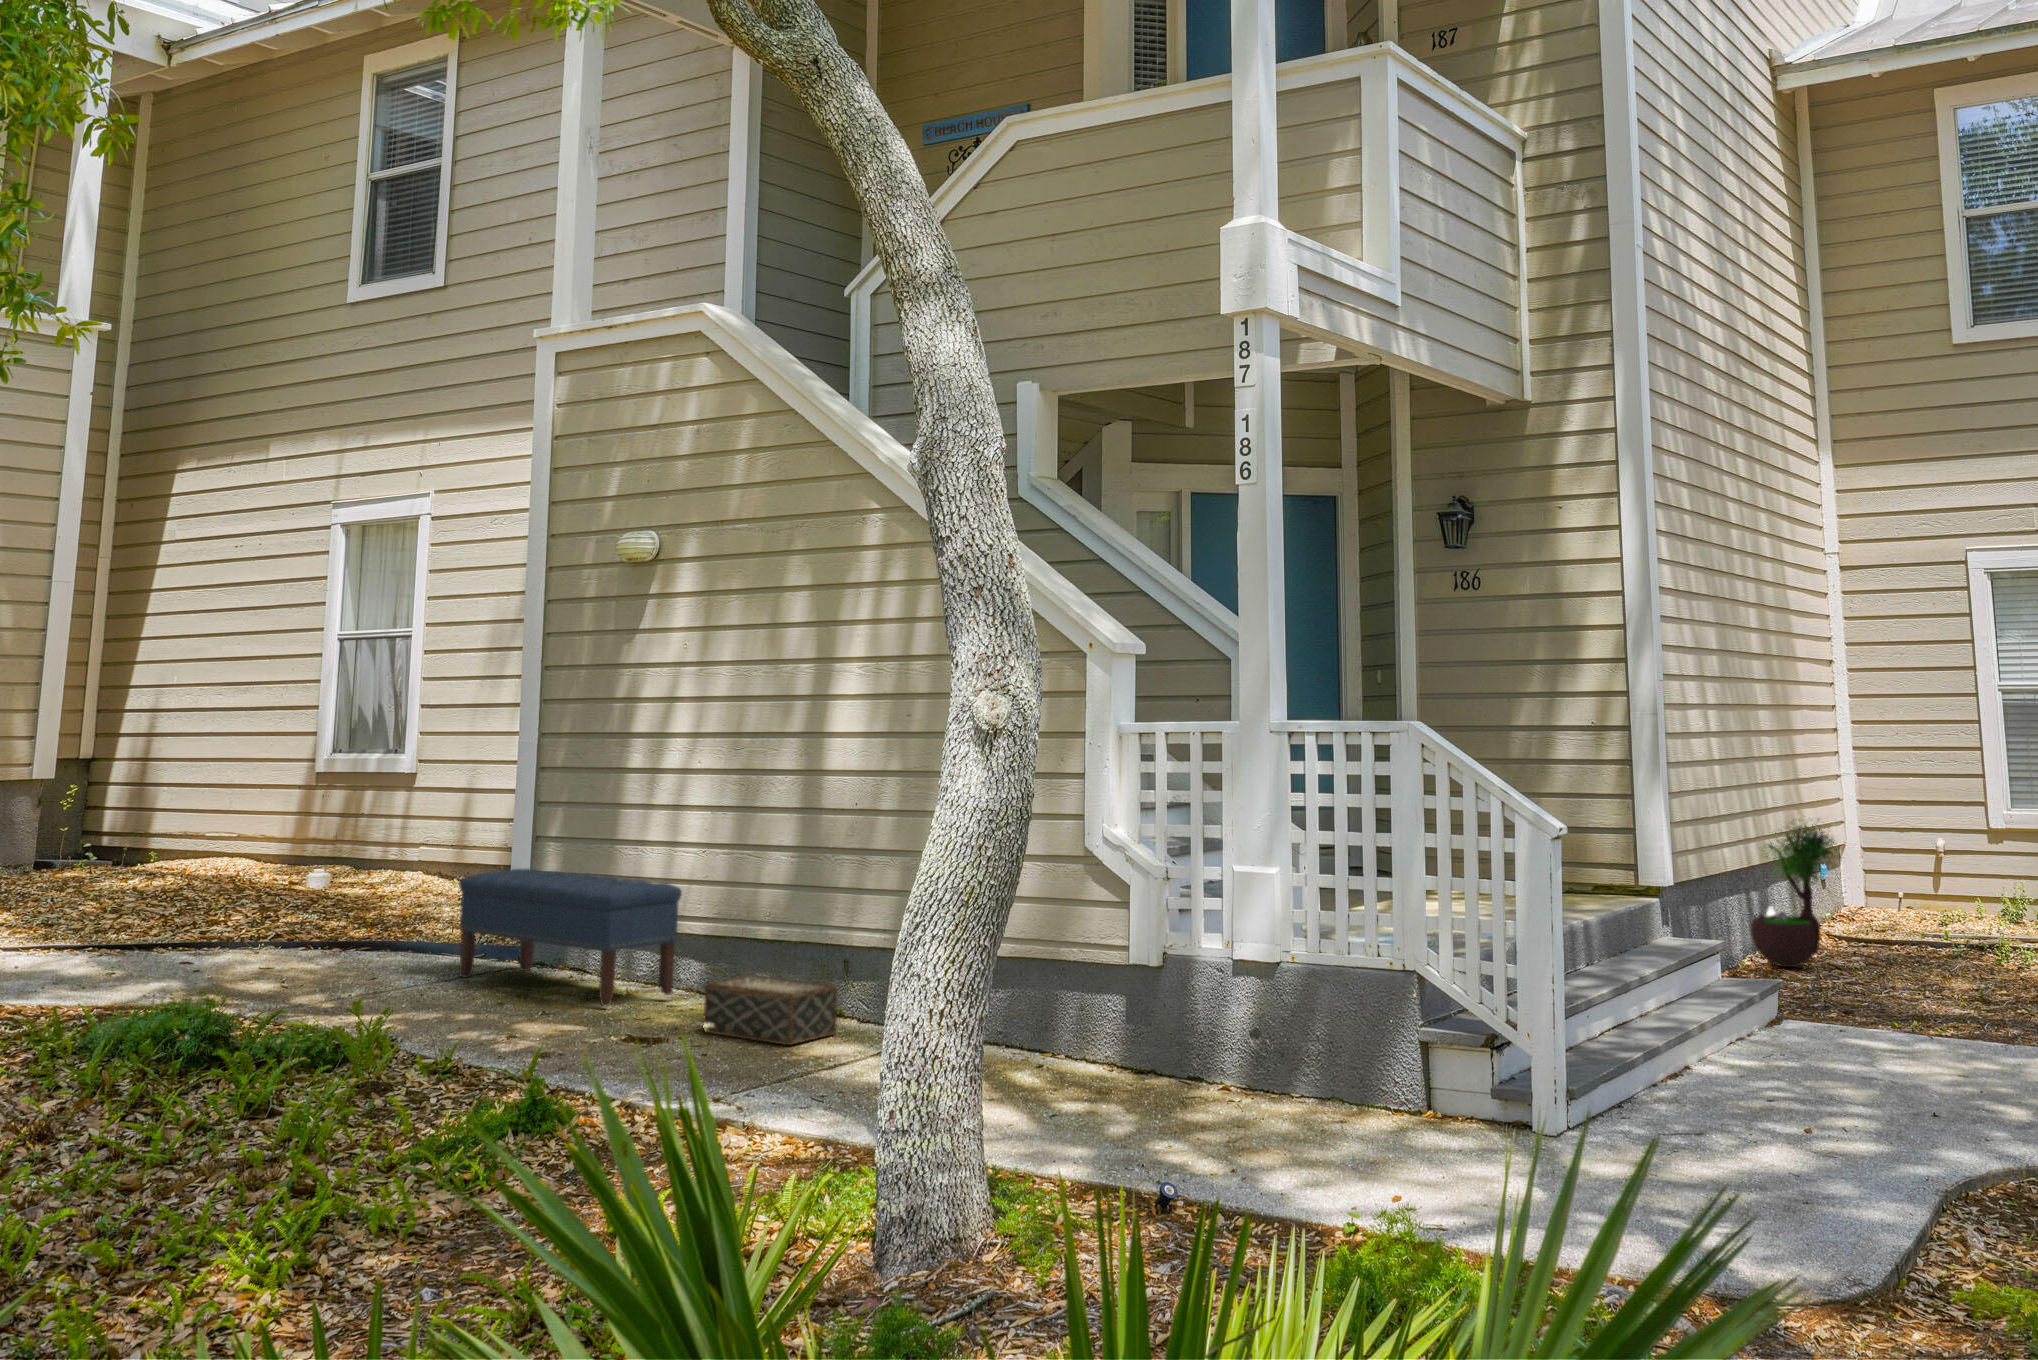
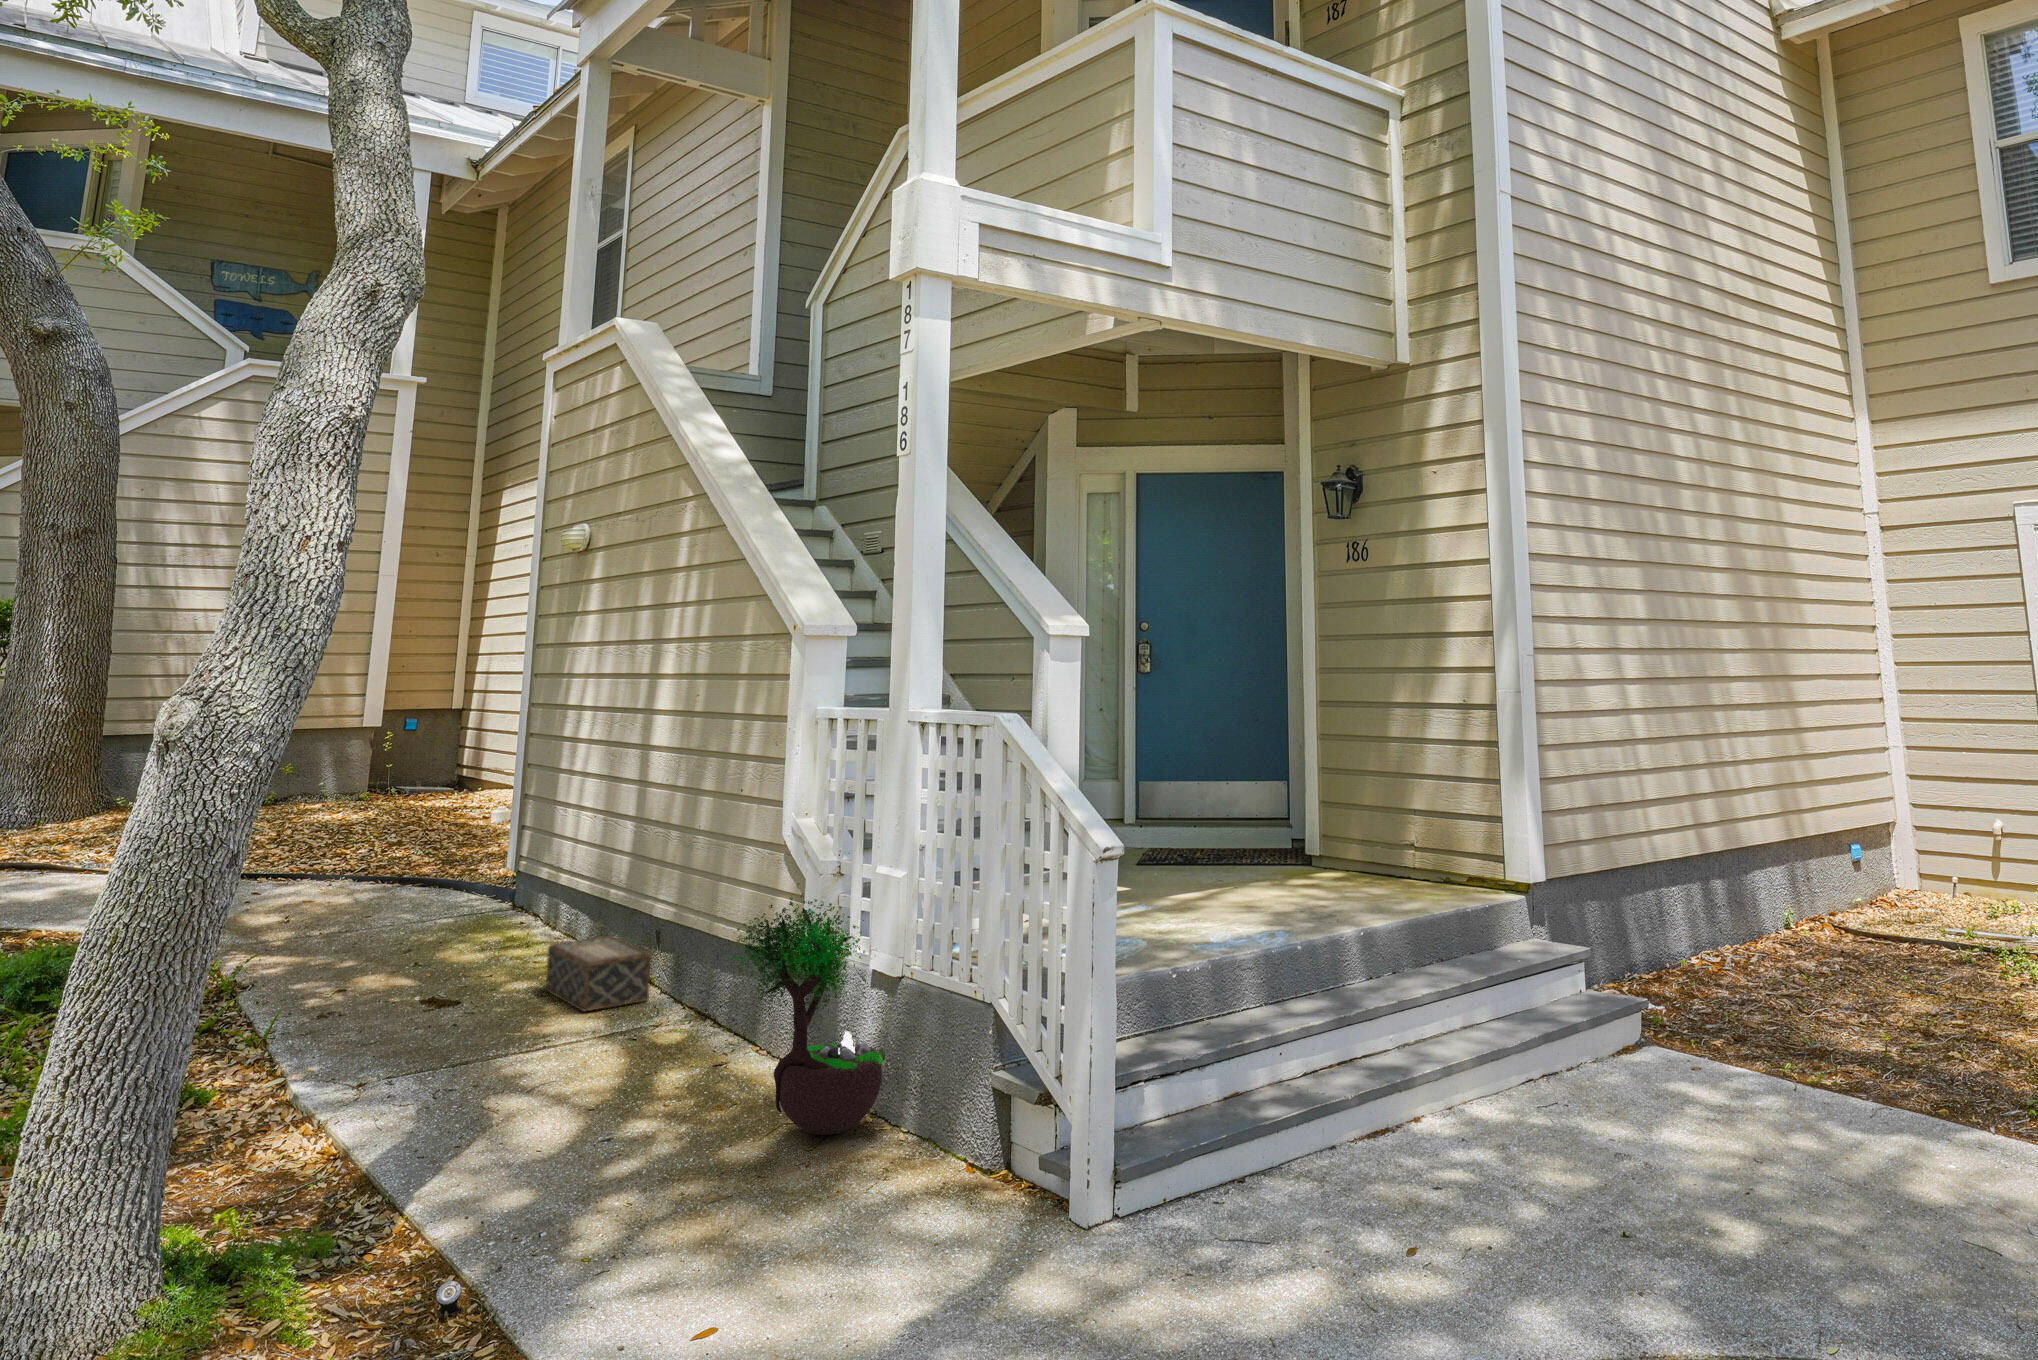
potted tree: present [1751,819,1837,967] -> present [729,883,882,1135]
bench: present [459,869,682,1006] -> none [434,824,577,959]

